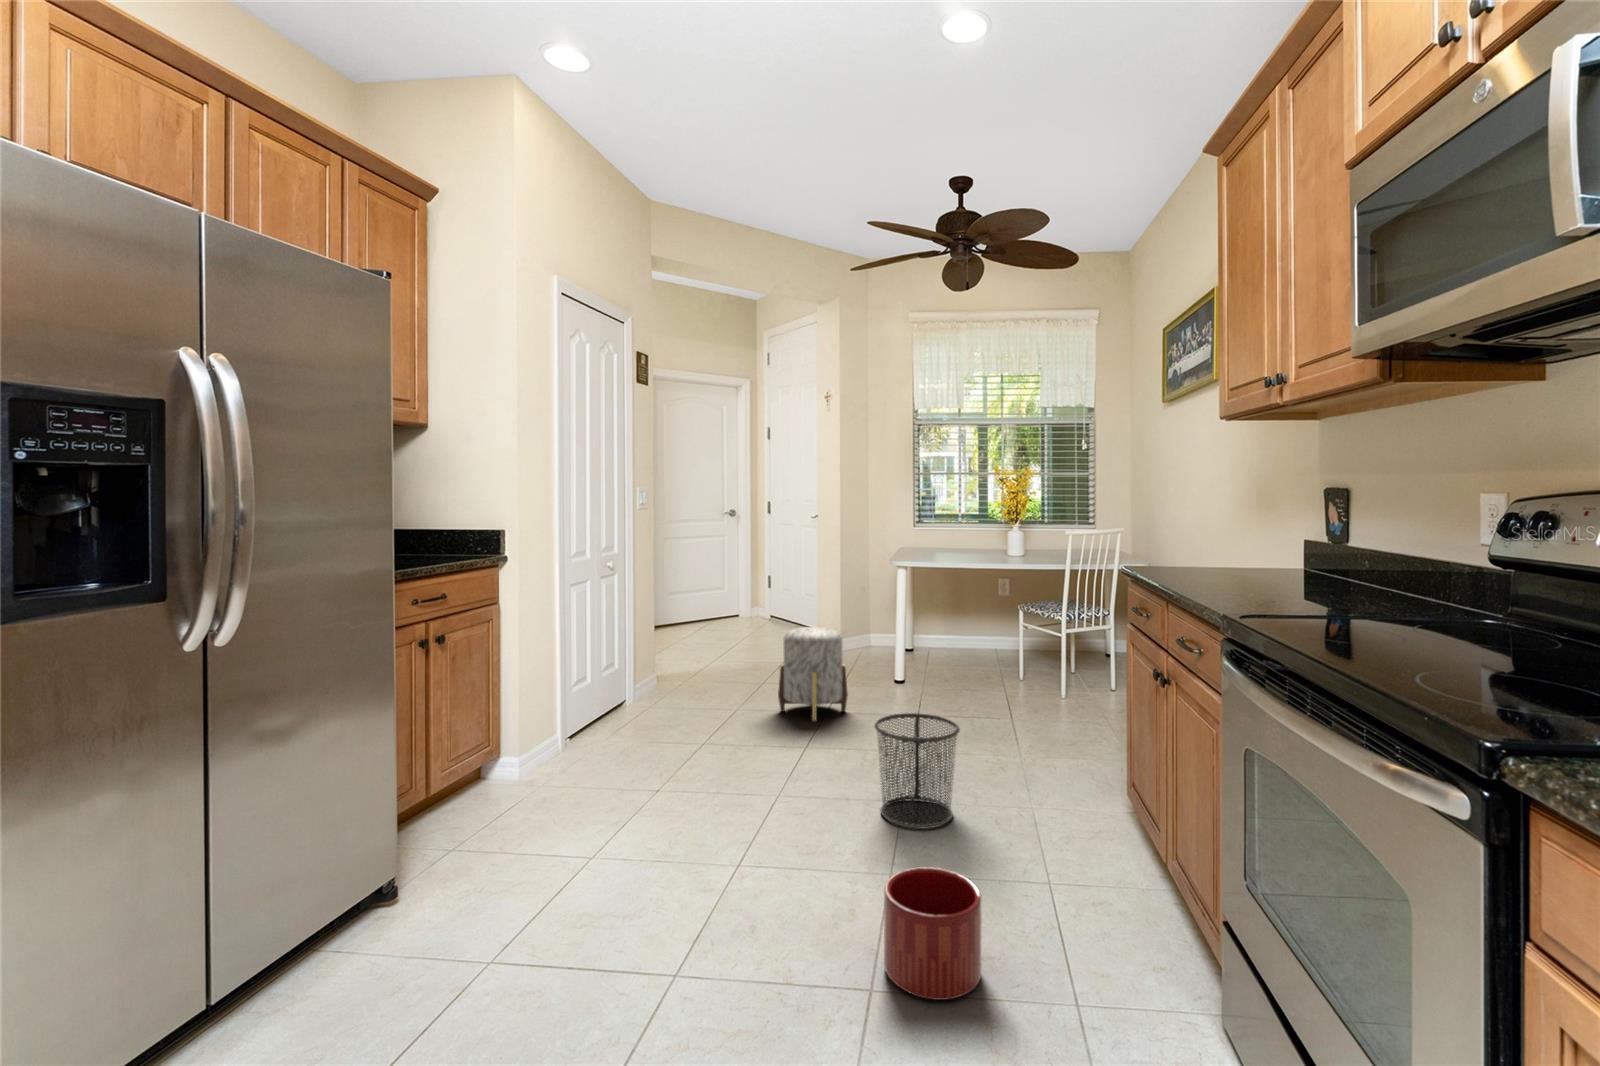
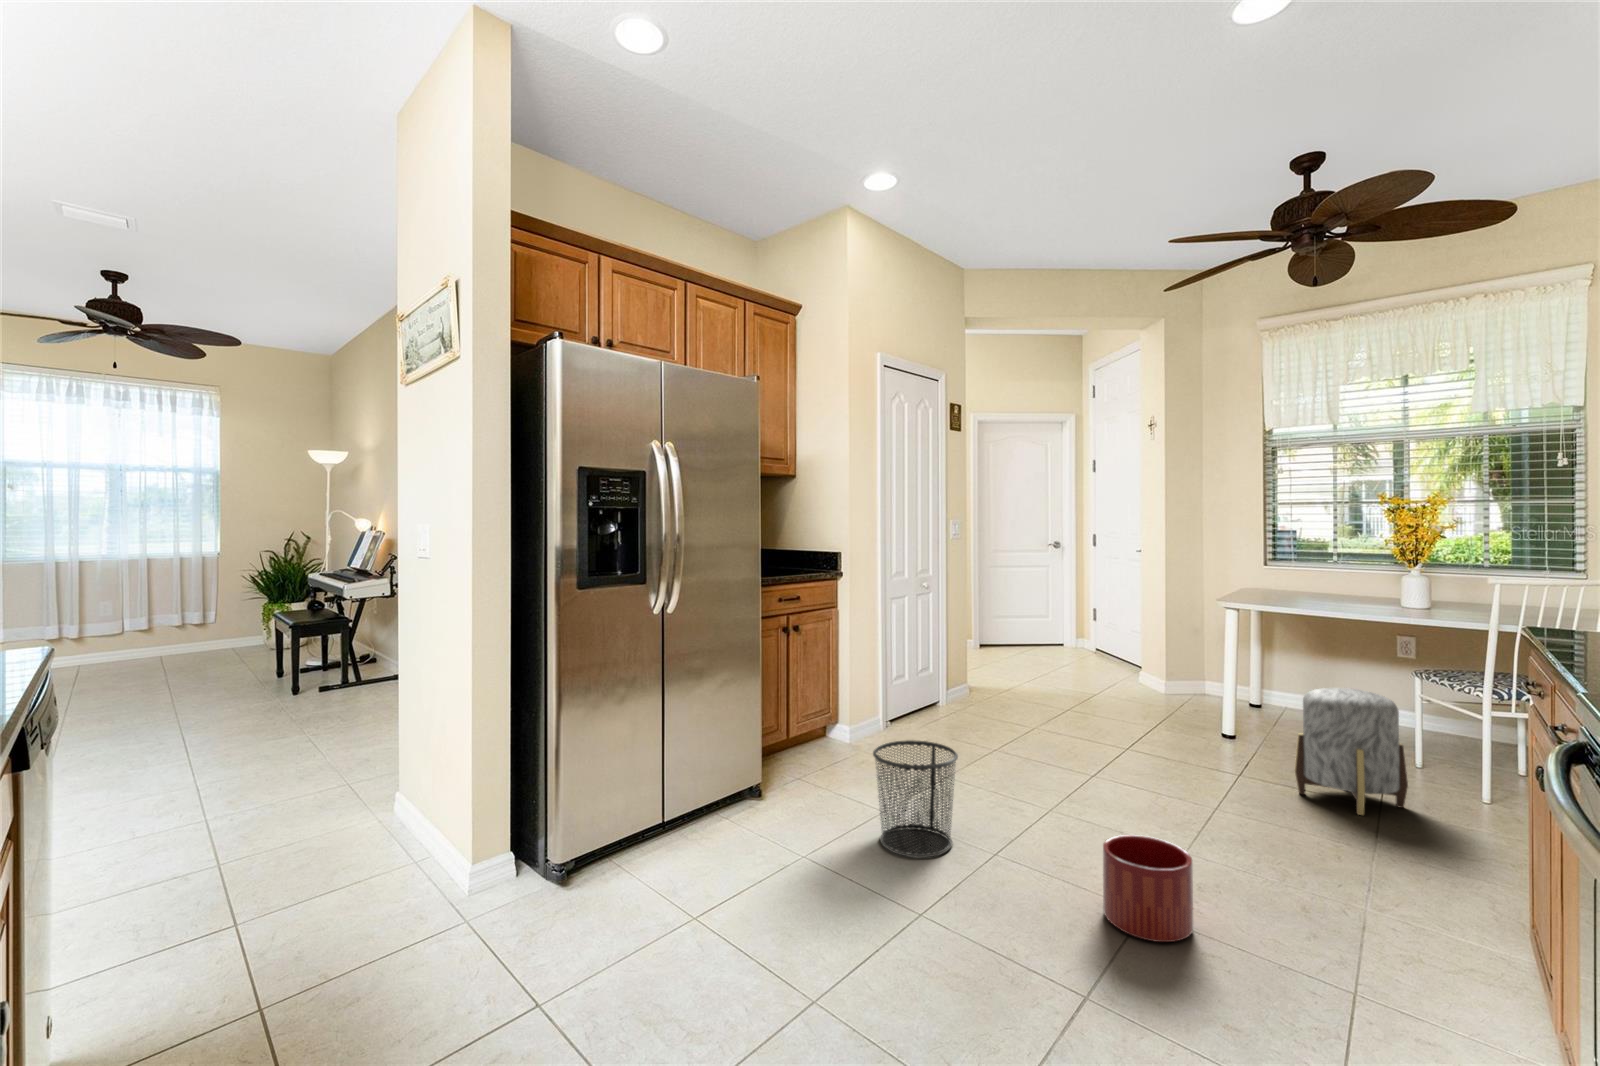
stool: present [778,627,848,721] -> present [1294,688,1408,815]
waste bin: present [875,713,960,828] -> present [873,740,958,858]

